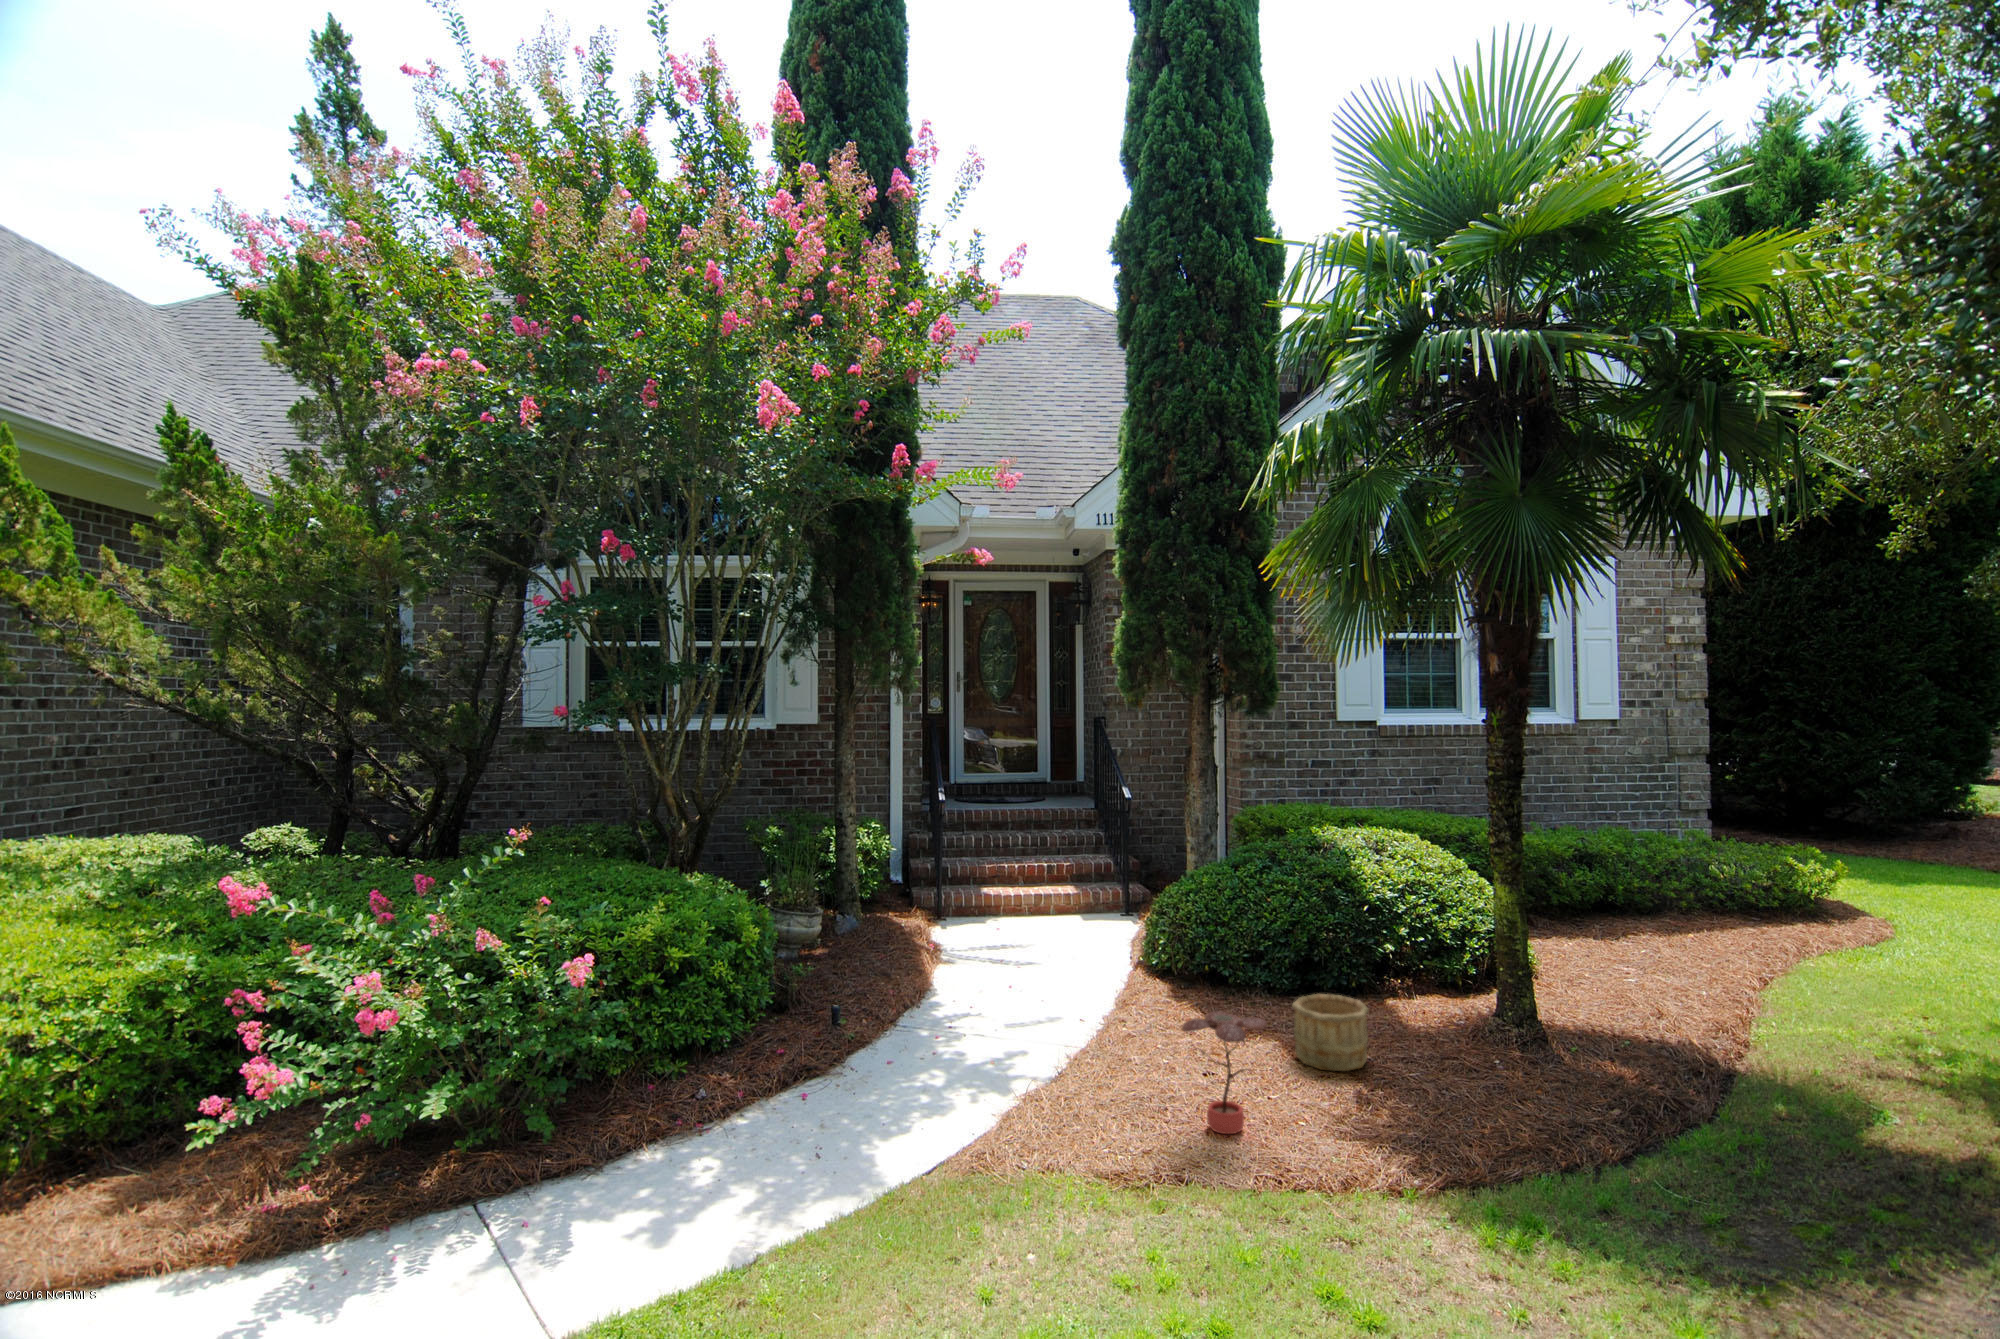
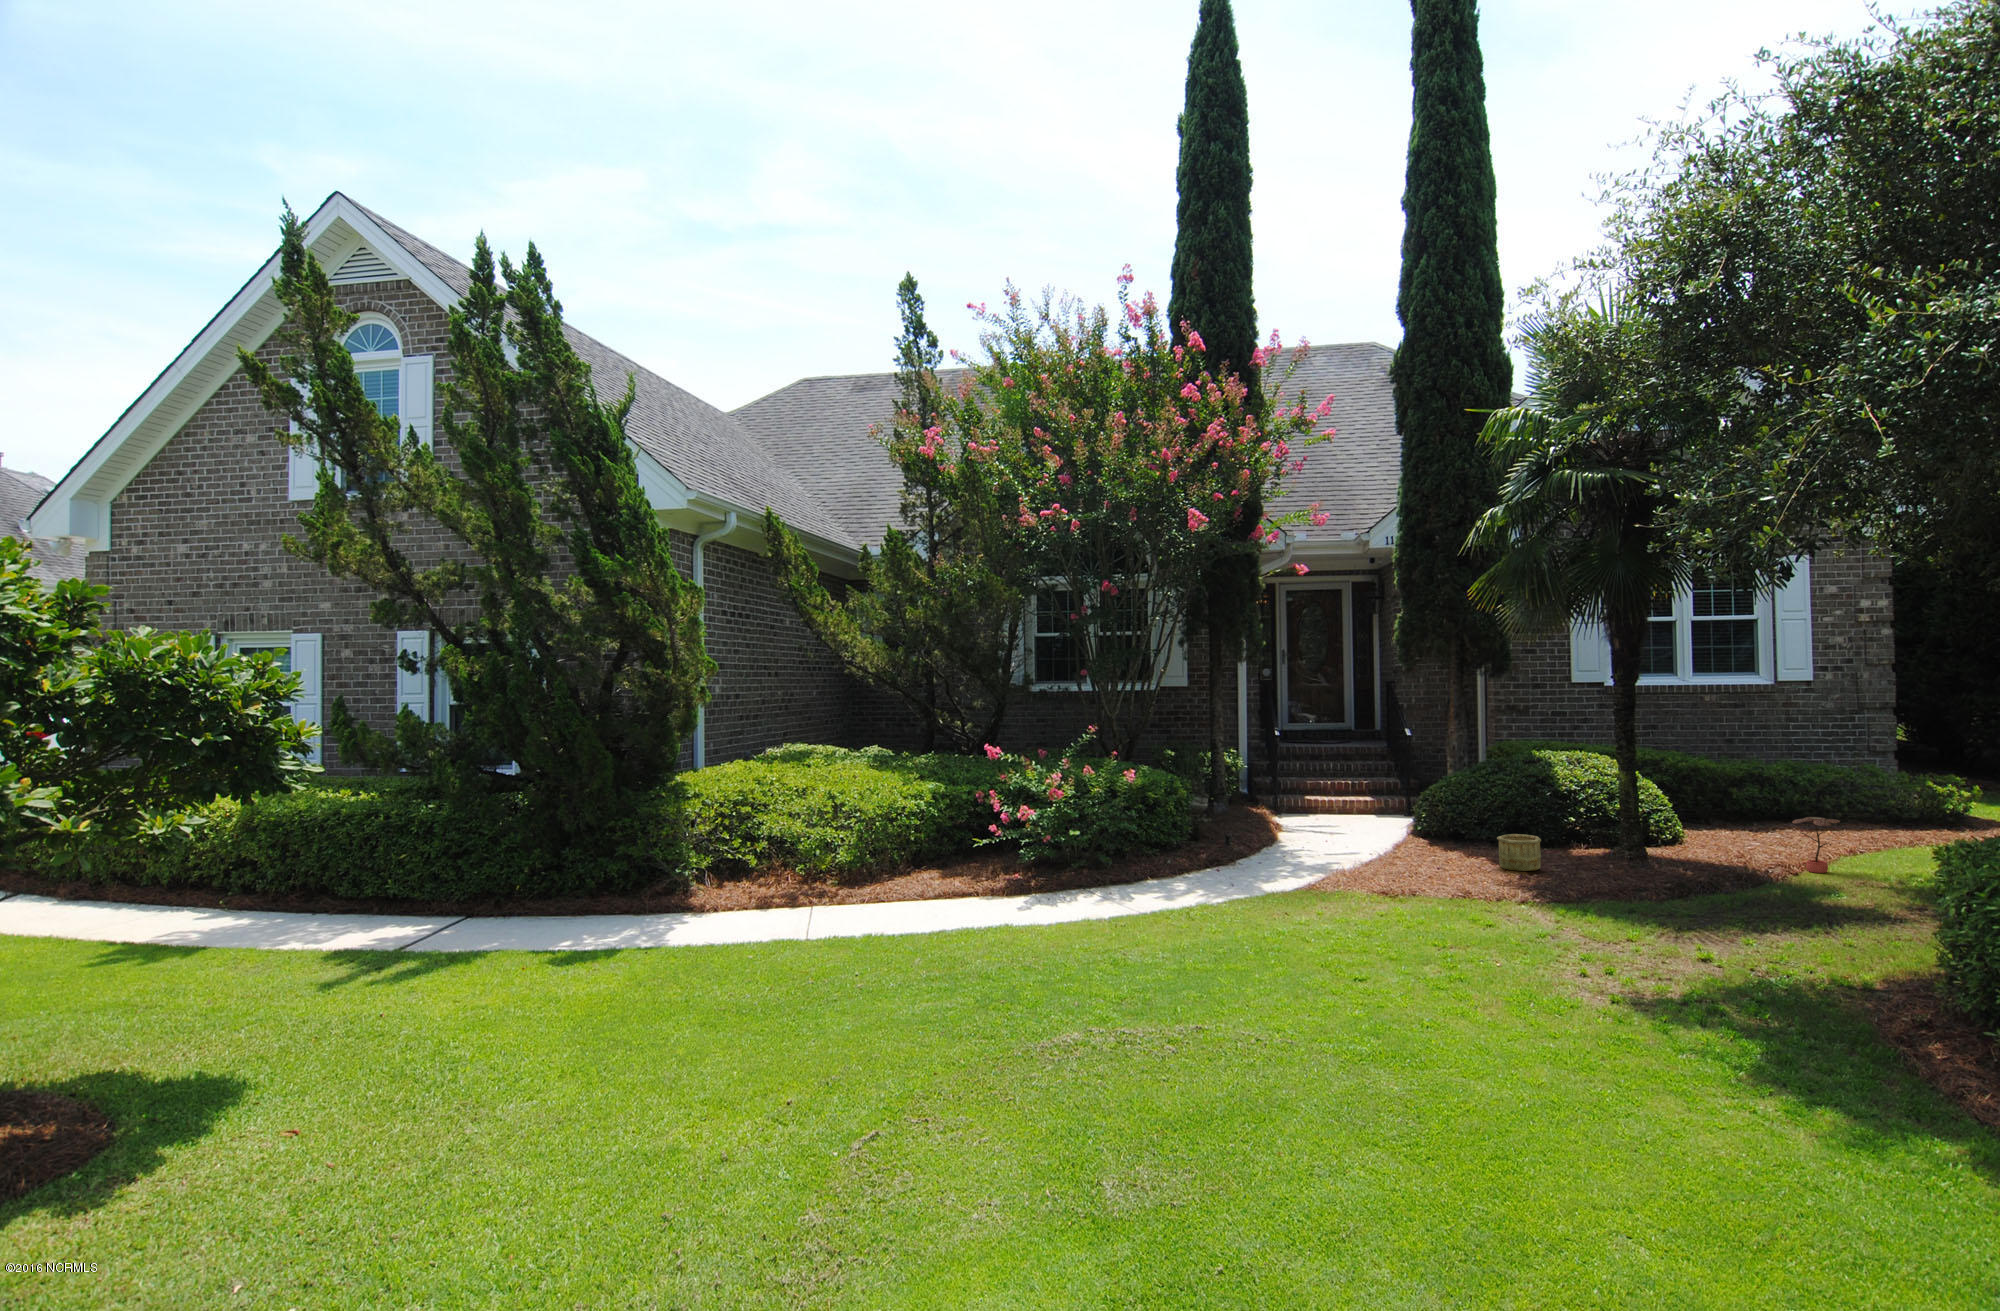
potted plant: present [1182,1011,1267,1134] -> present [1792,817,1840,873]

